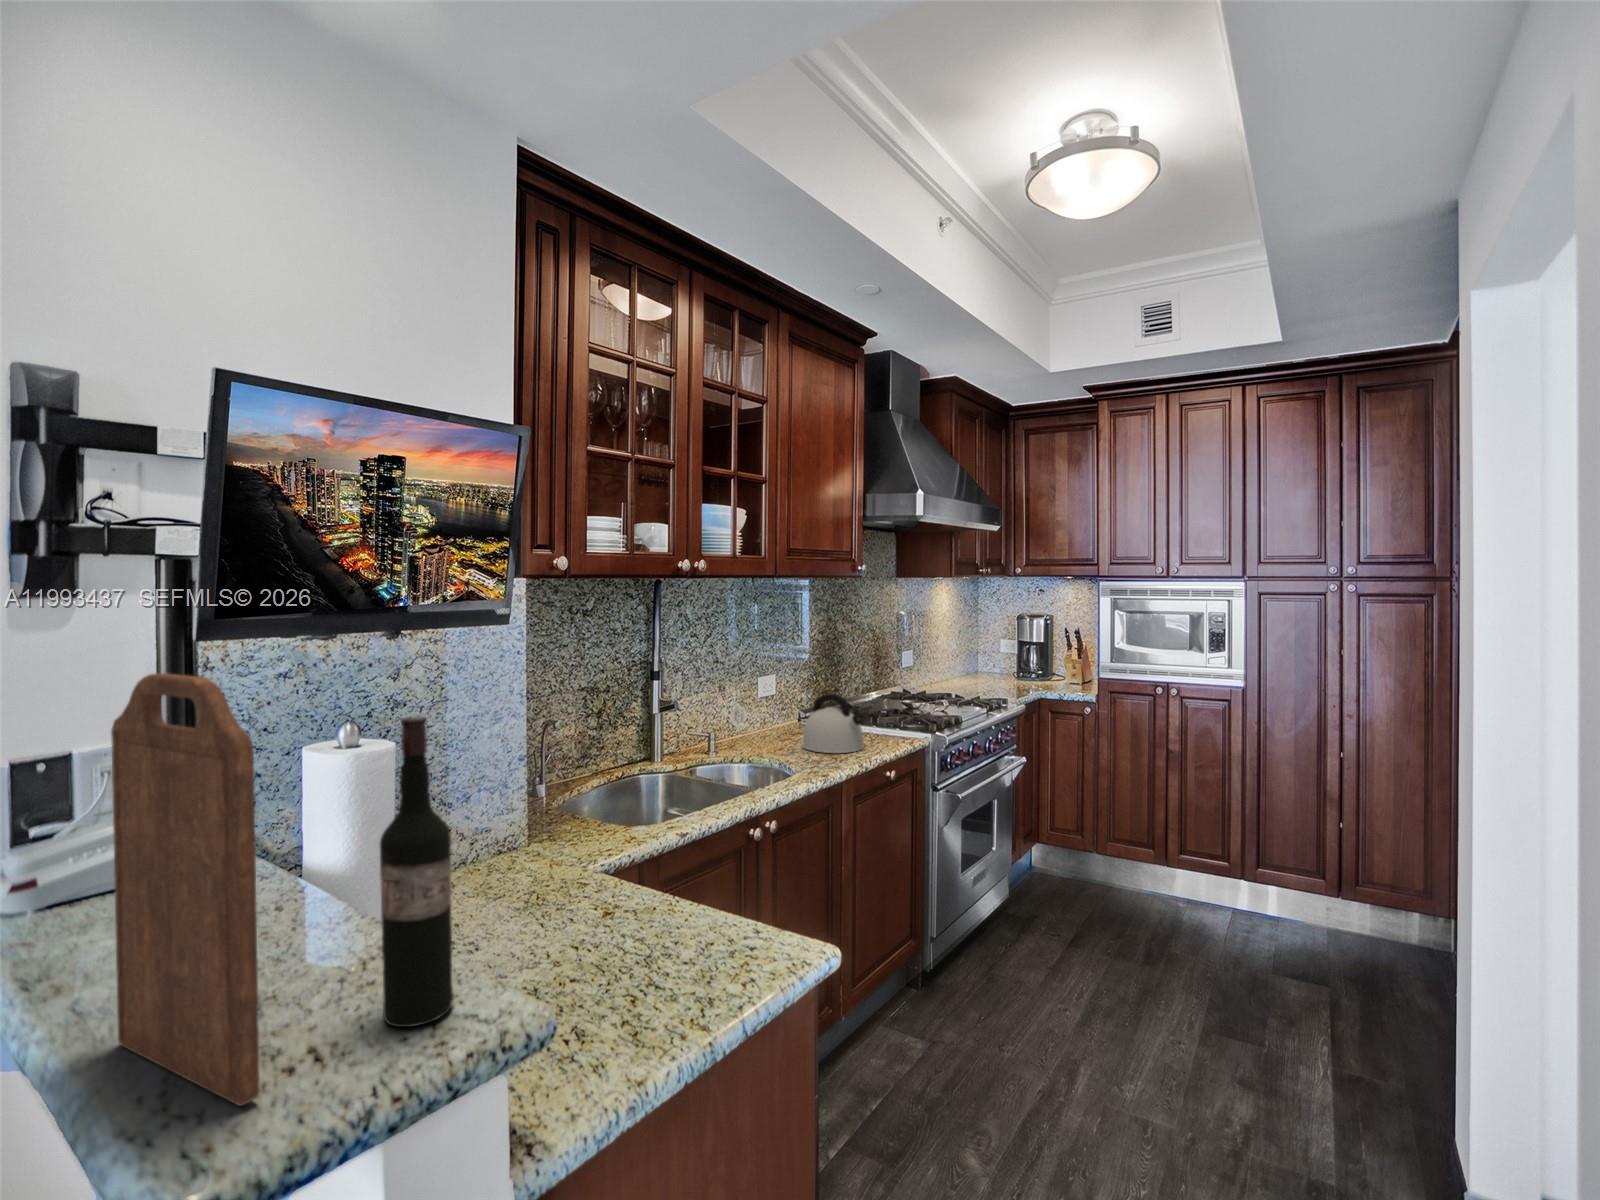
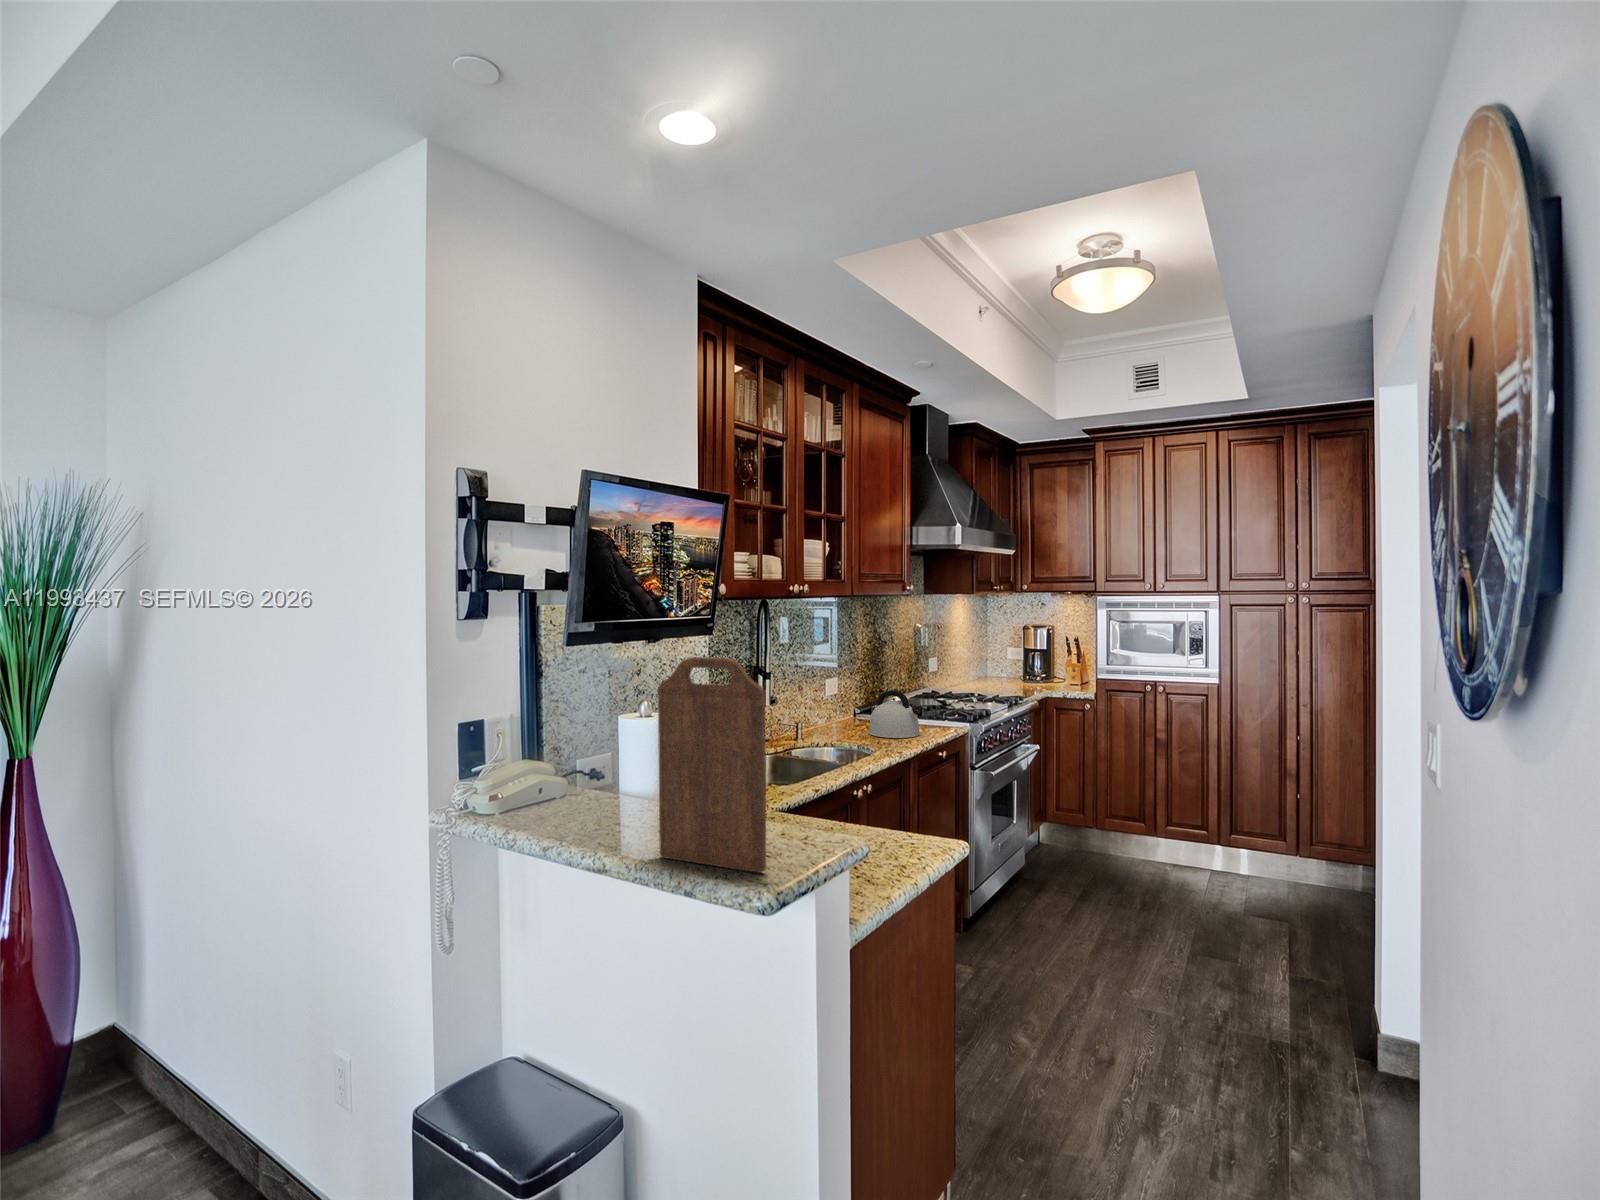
wine bottle: present [380,716,453,1027] -> none [782,682,819,850]

